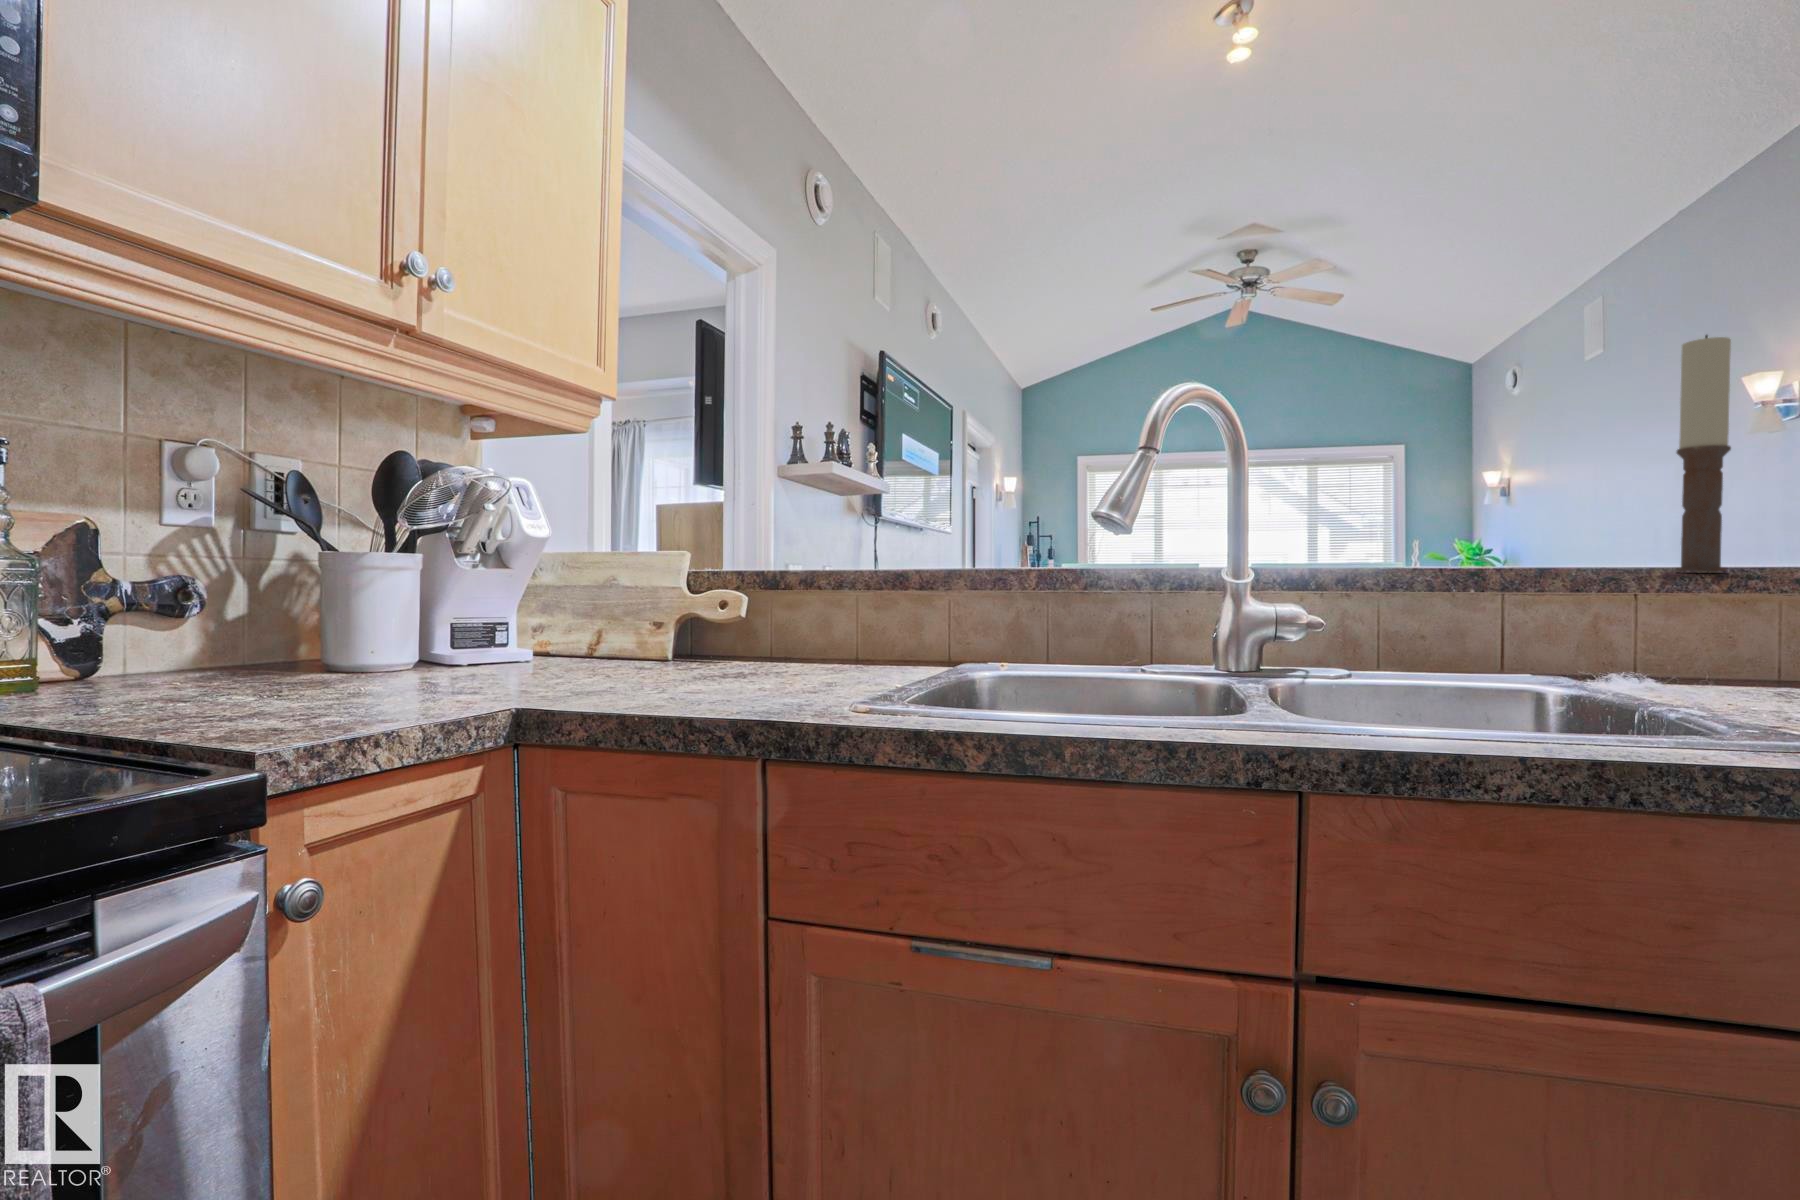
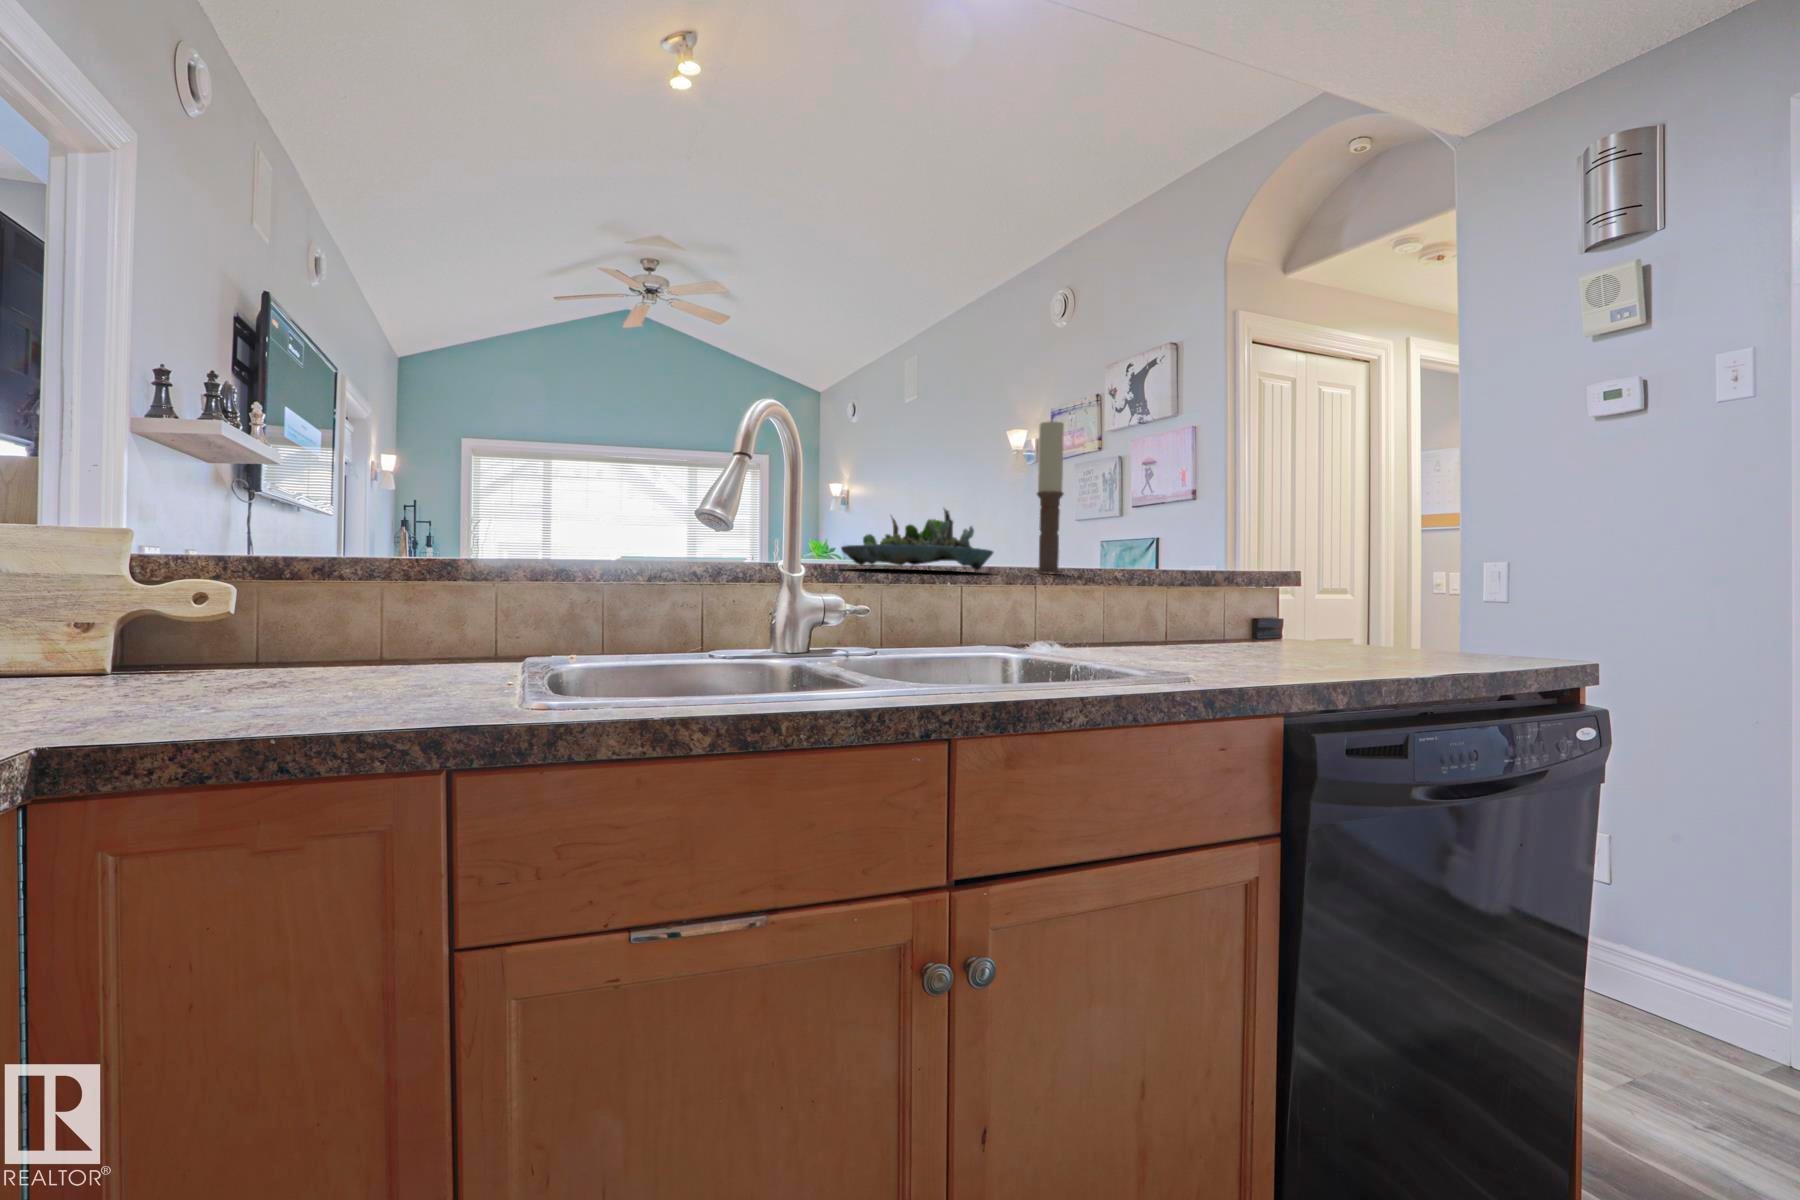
succulent planter: none [1338,484,1578,571] -> present [841,509,993,571]

